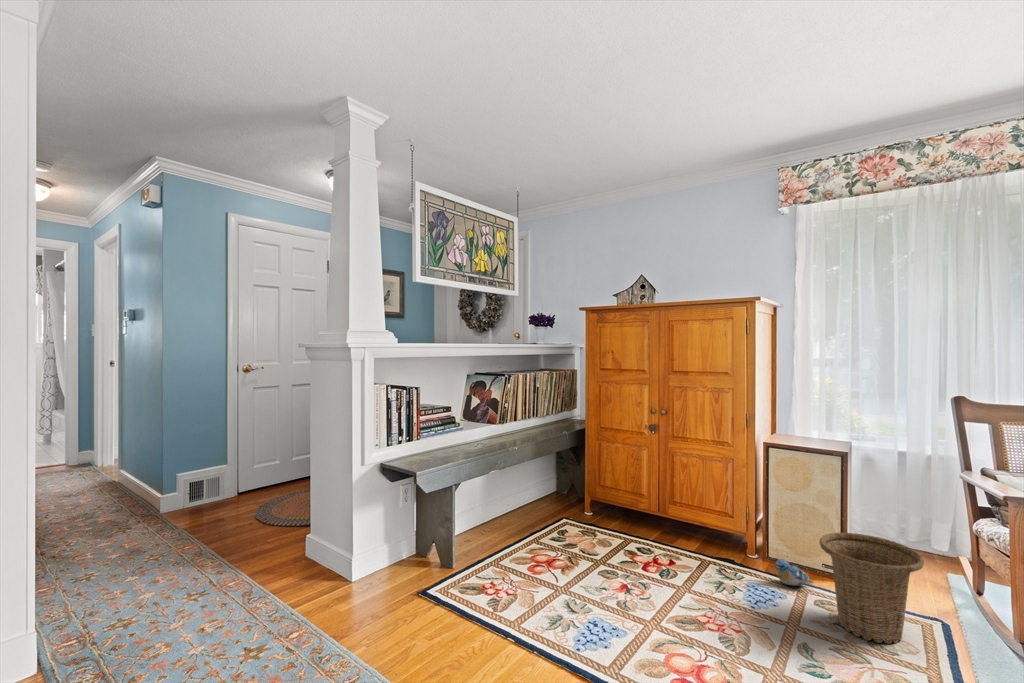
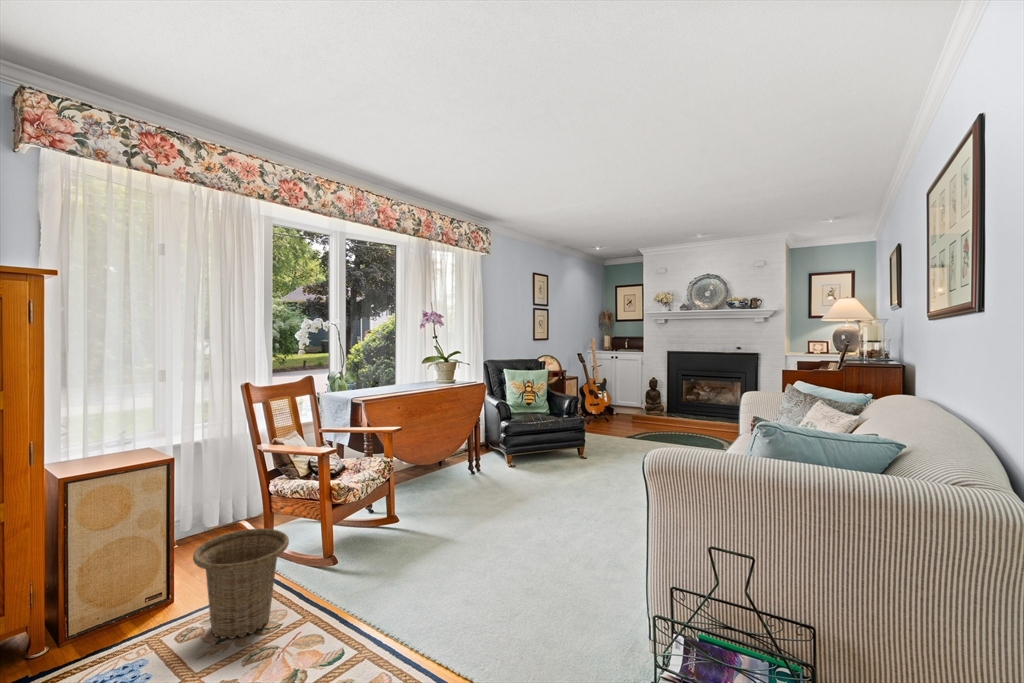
plush toy: present [775,559,812,586] -> none [110,614,158,645]

